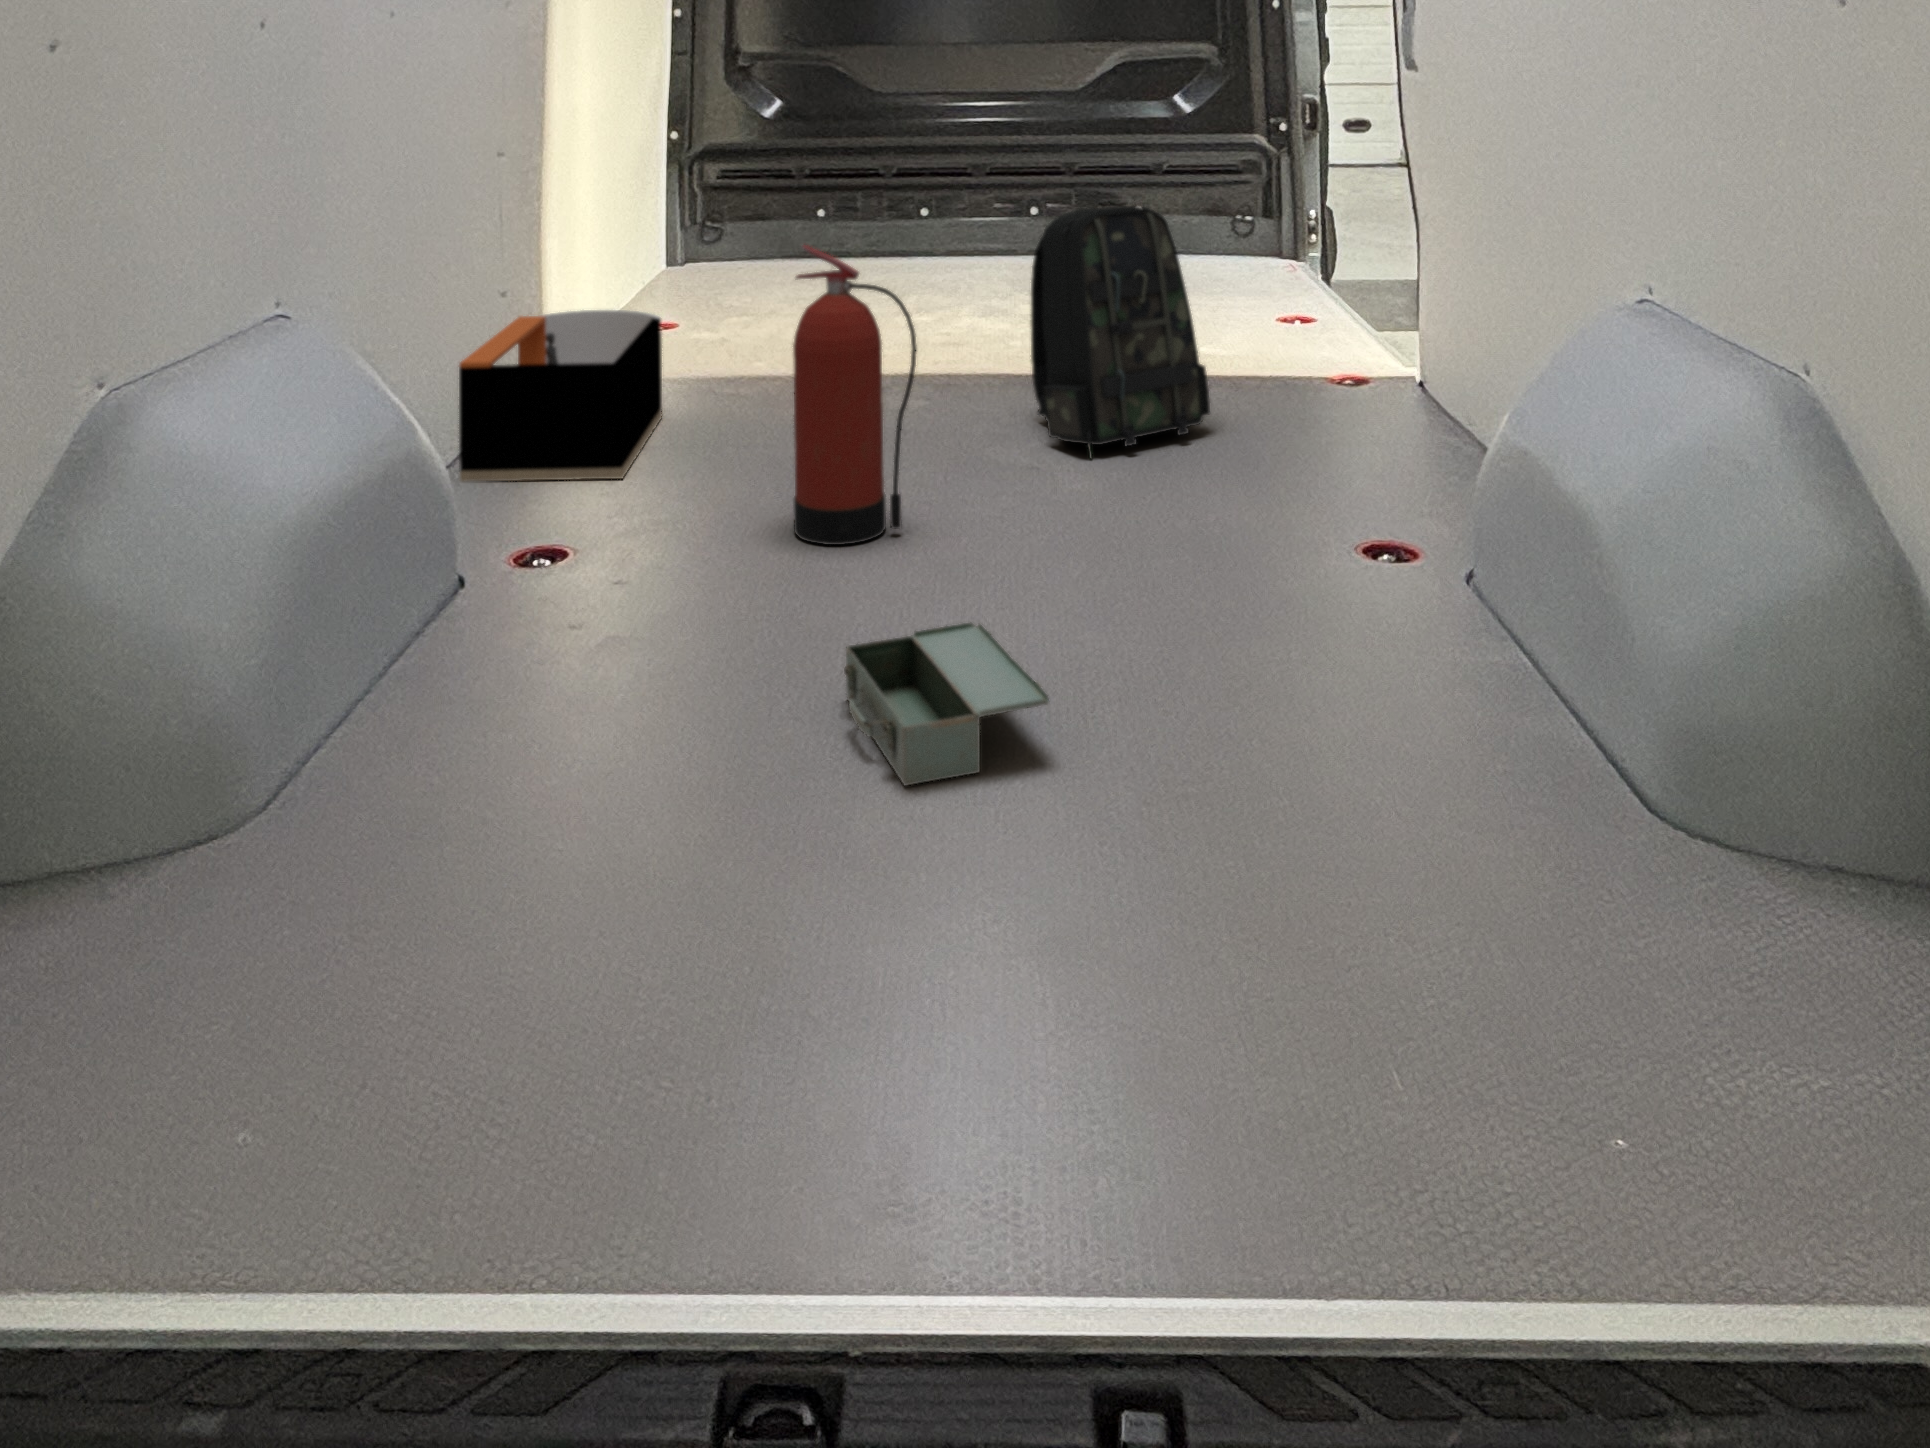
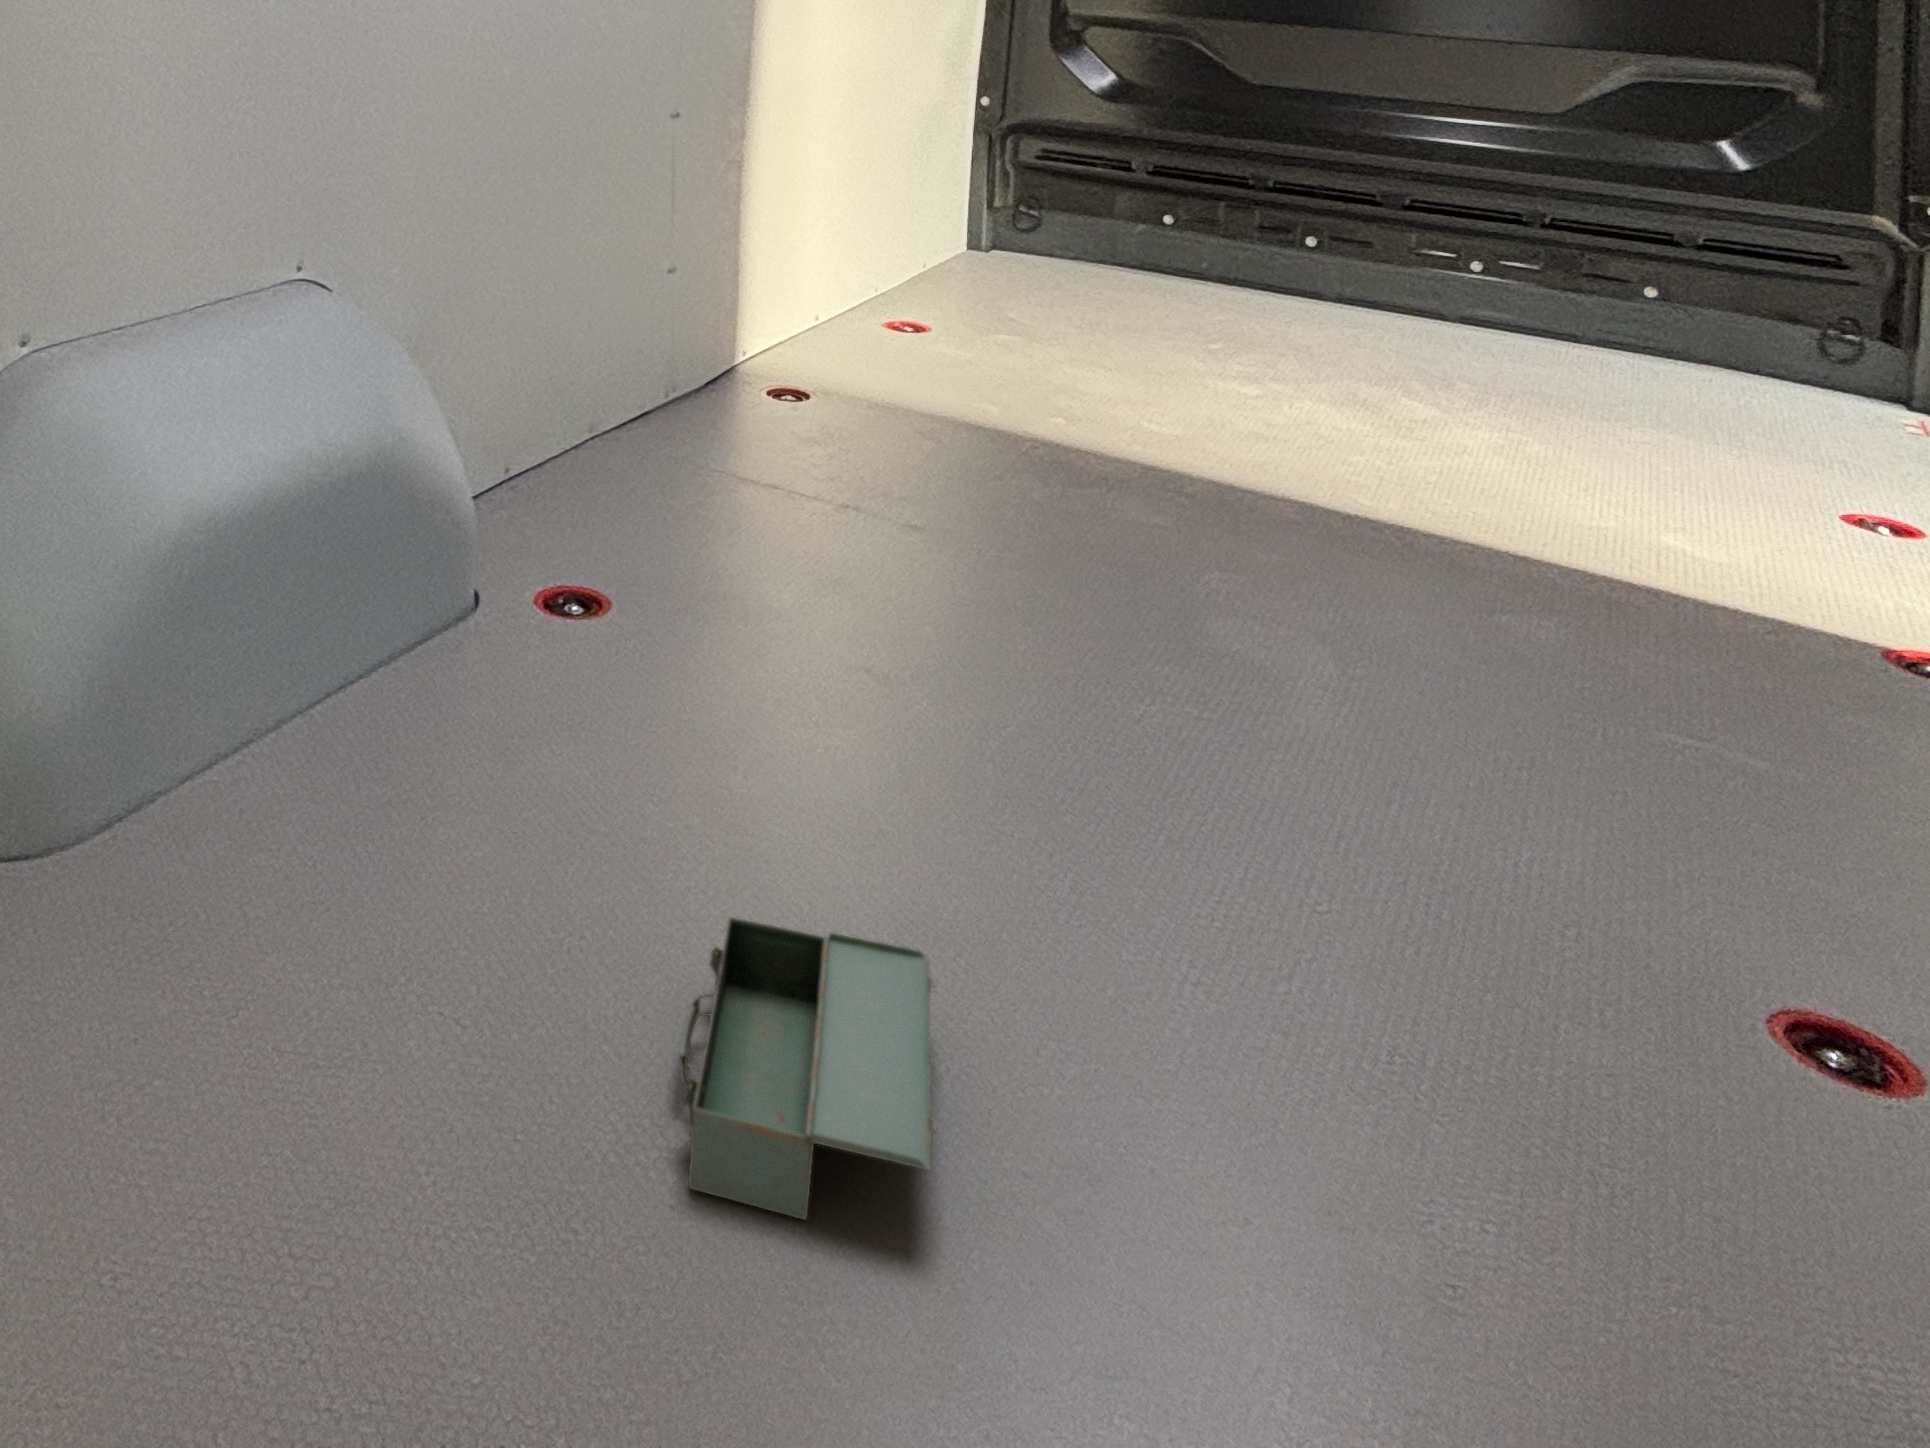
backpack: present [1031,206,1210,458] -> none [1294,317,1591,696]
fire extinguisher: present [793,245,917,545] -> none [847,317,1021,723]
storage bin: present [459,310,662,482] -> none [550,305,824,530]

